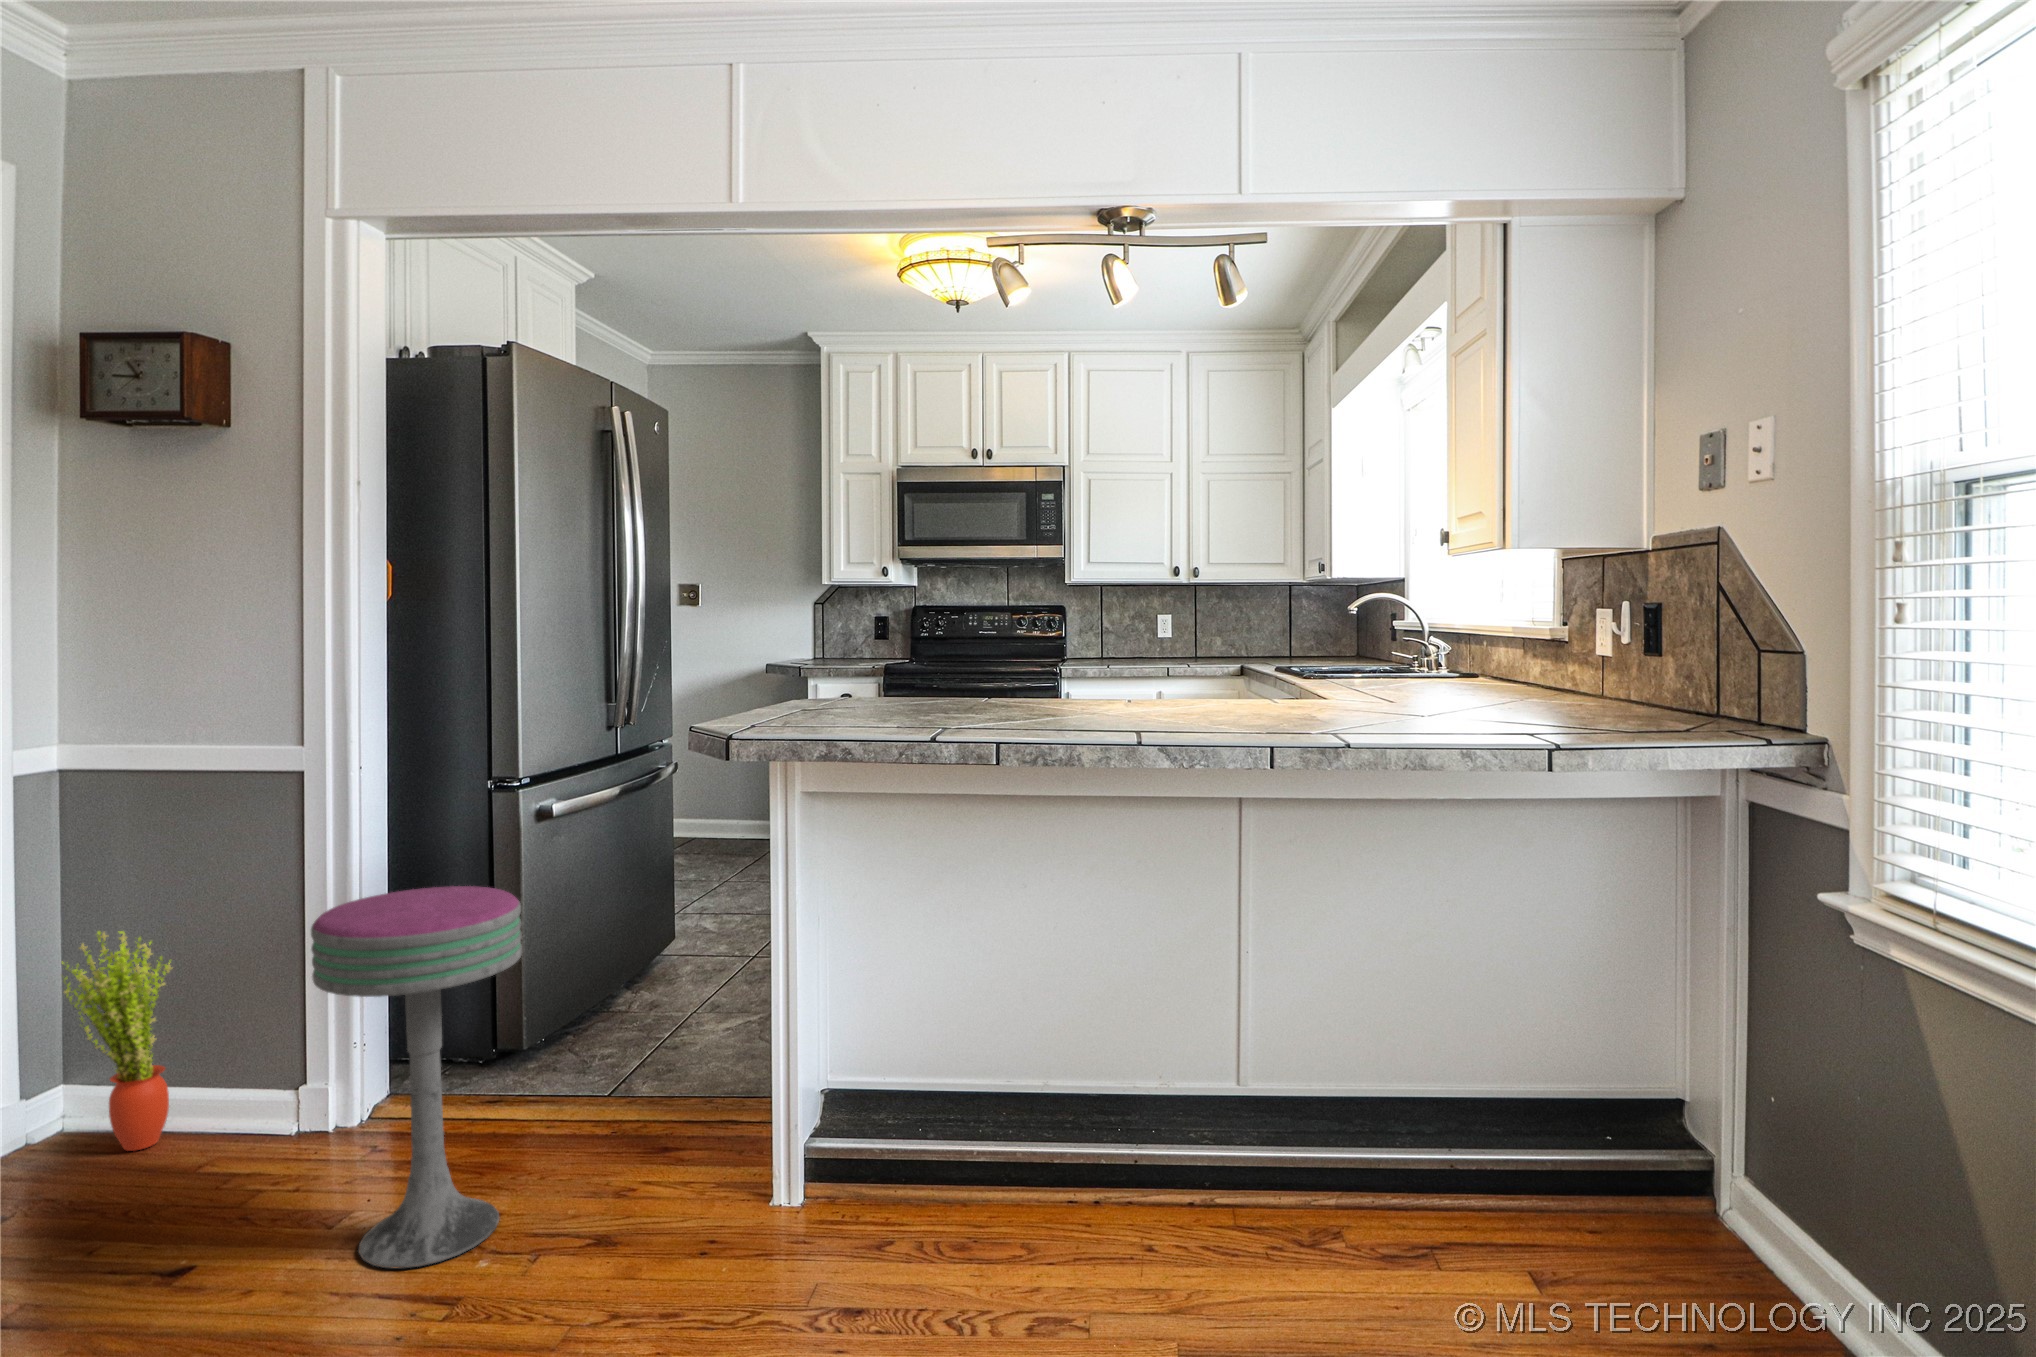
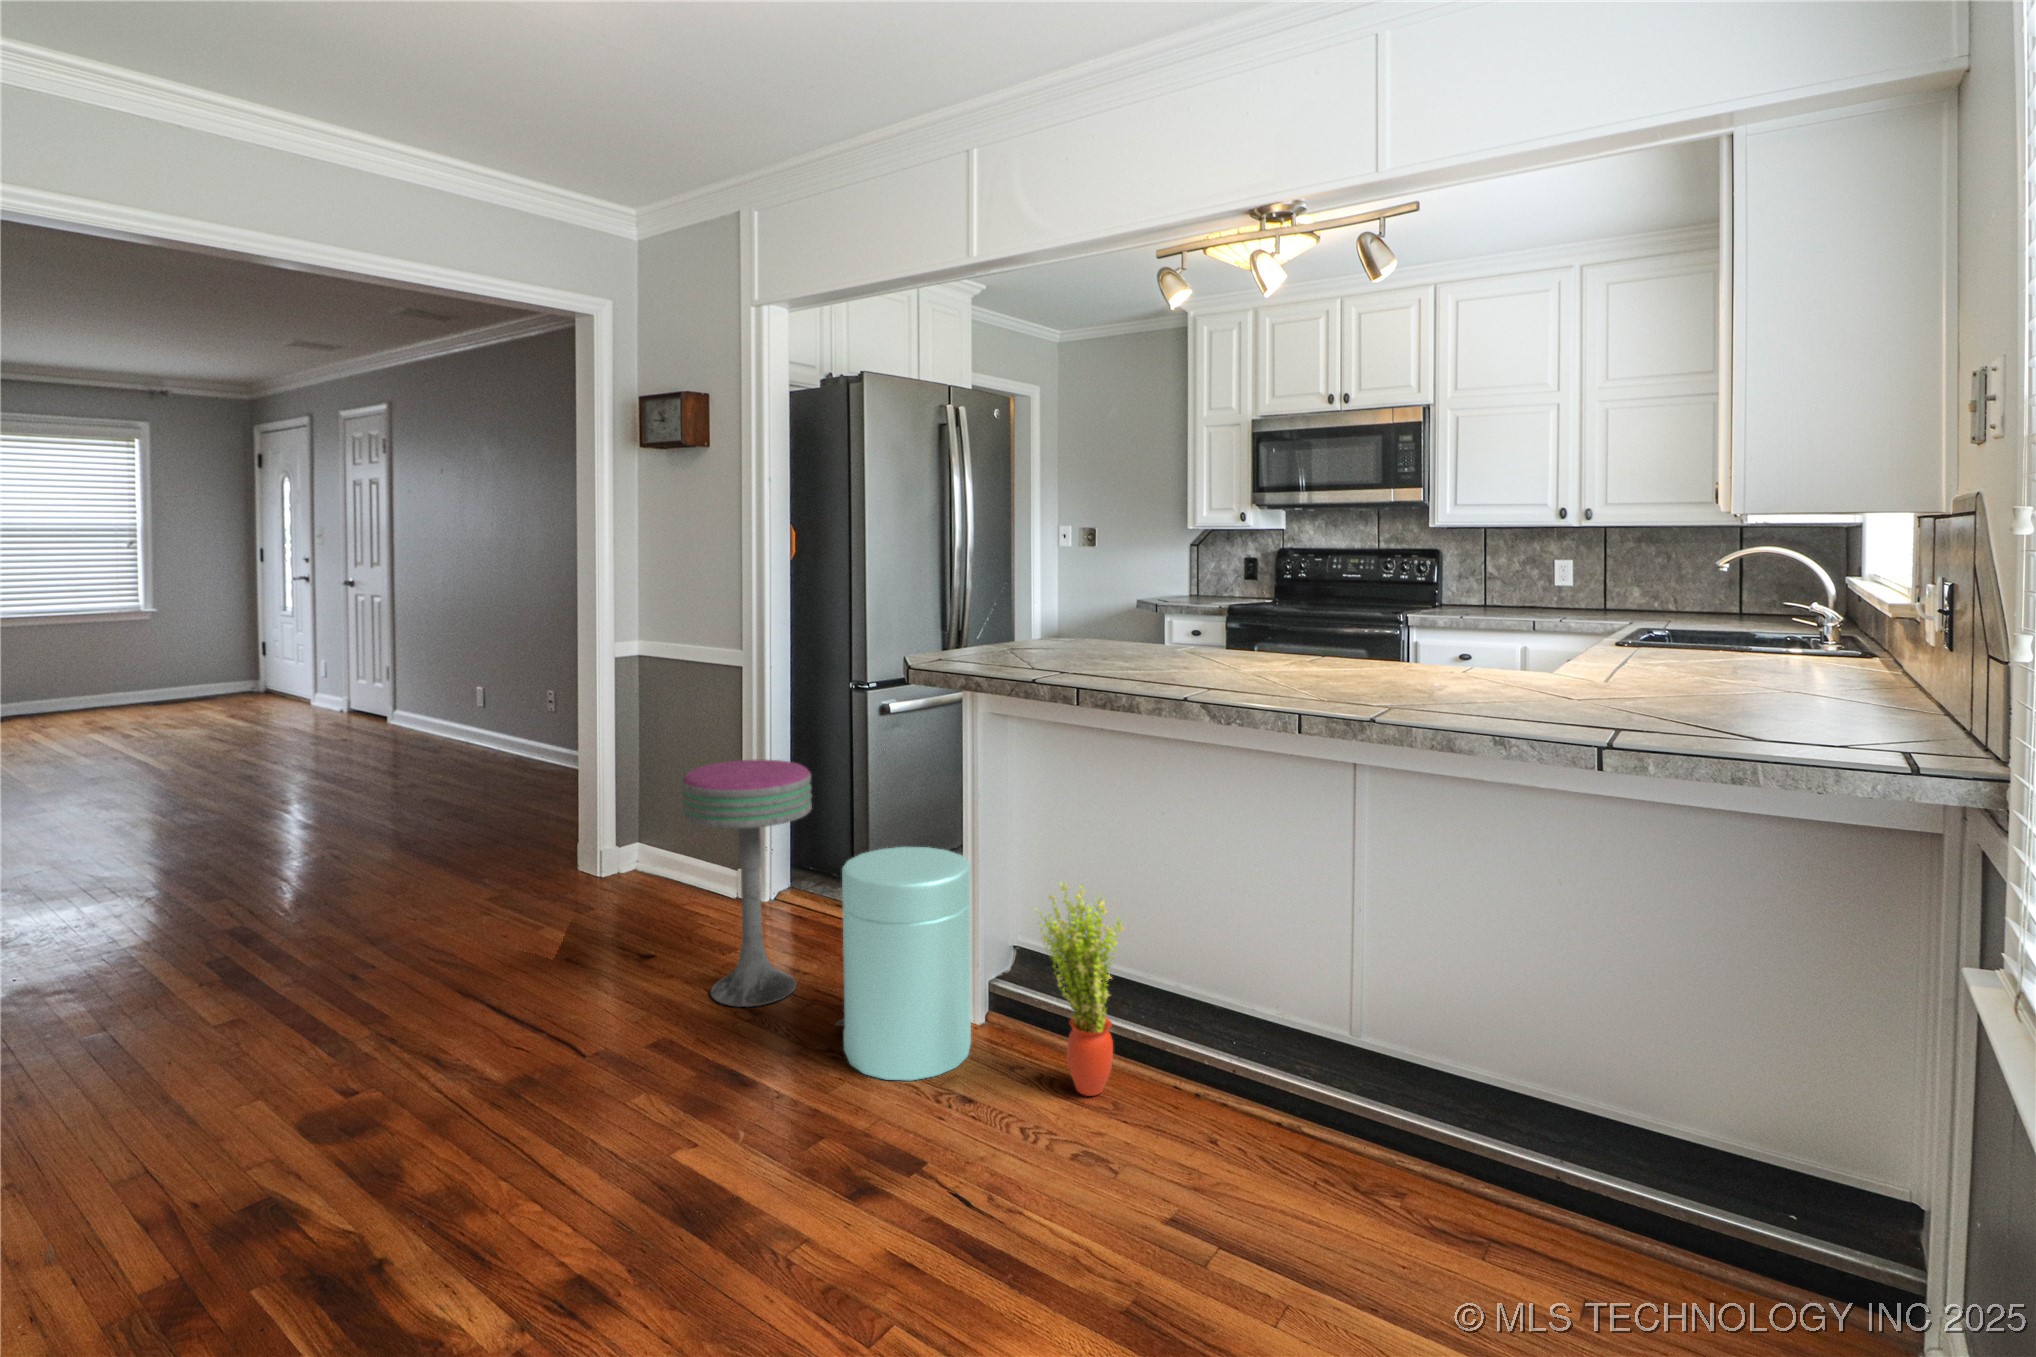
potted plant: present [62,931,172,1151] -> present [1036,883,1124,1096]
trash can: none [601,975,811,1312] -> present [835,847,971,1080]

